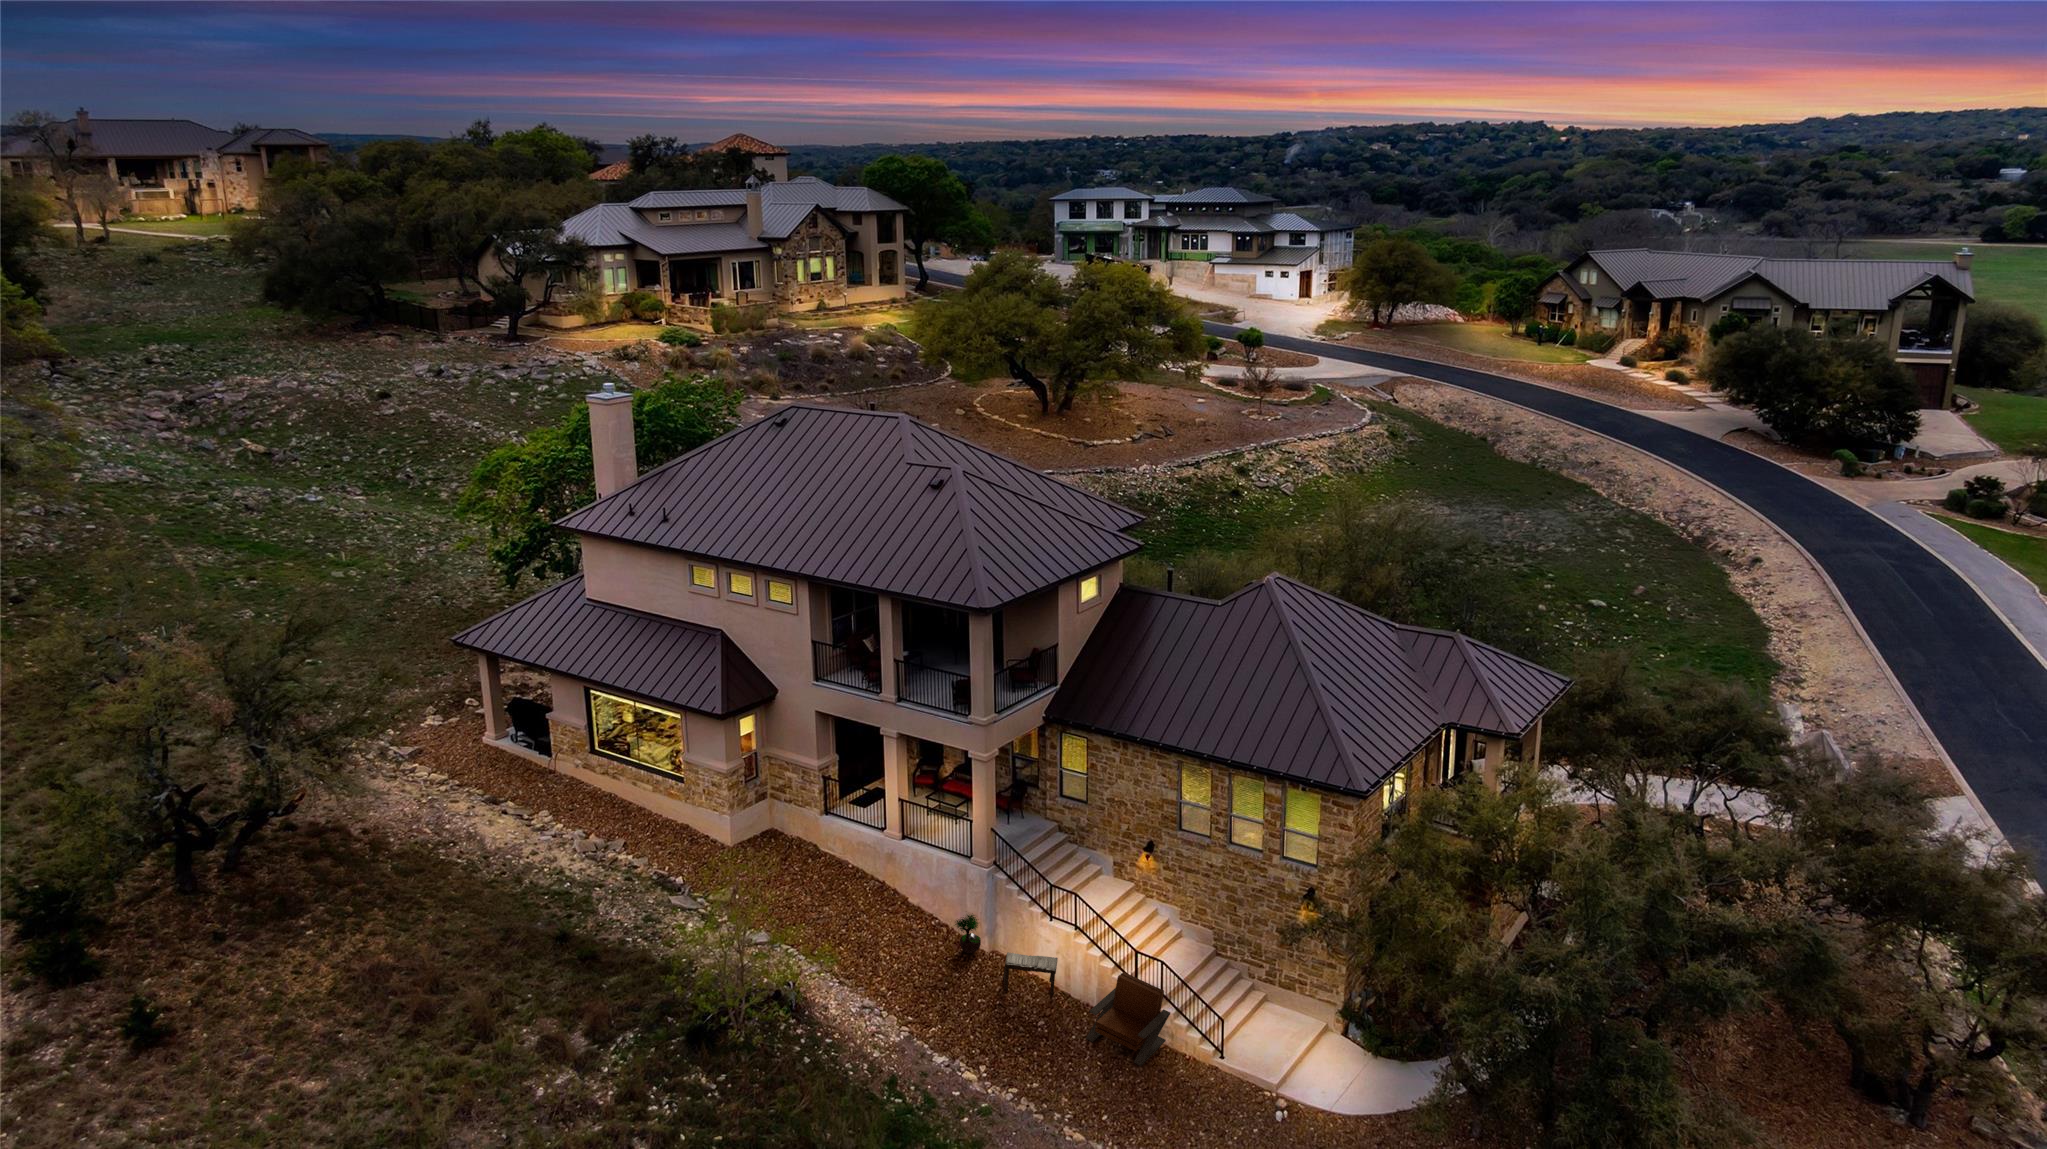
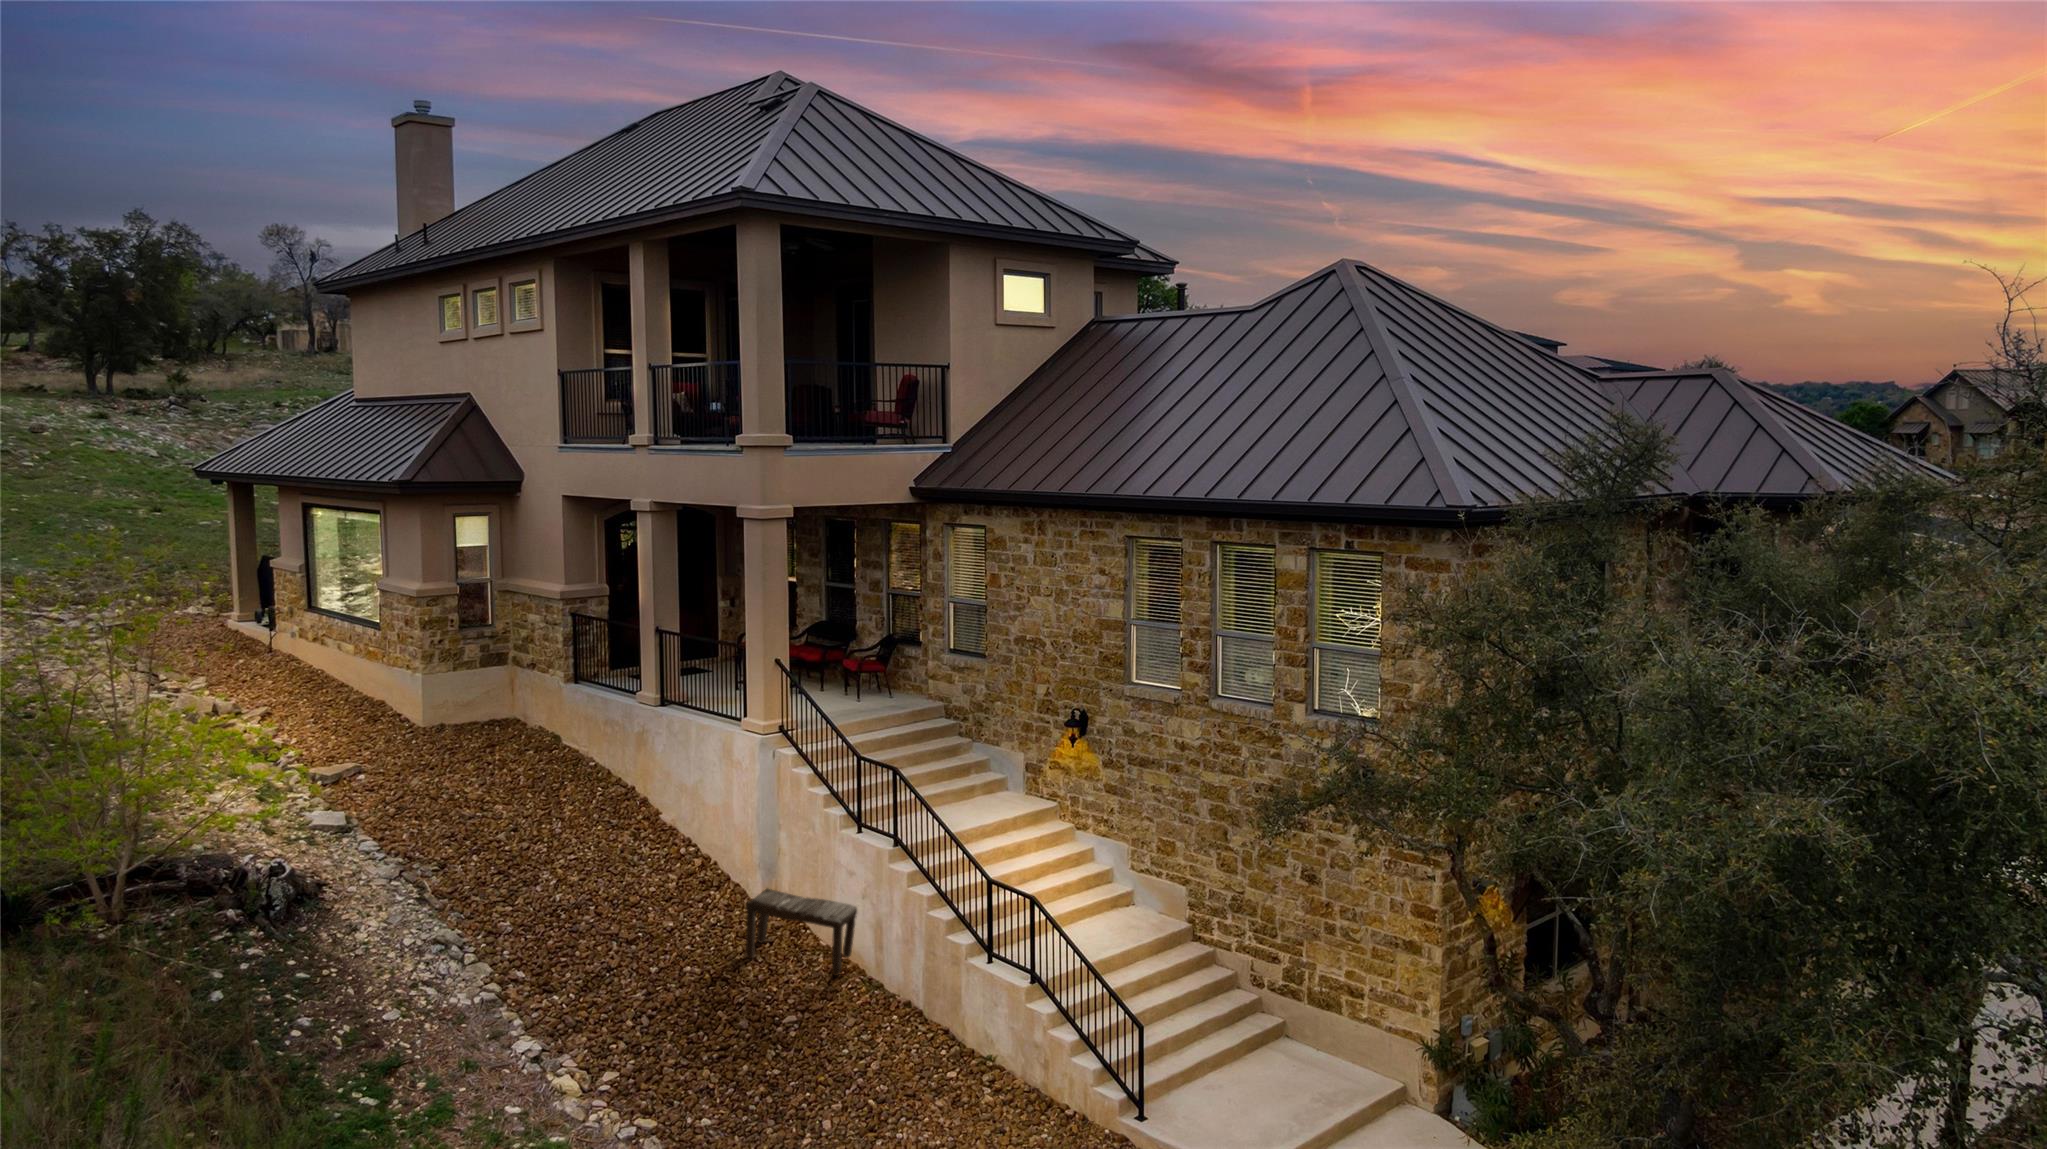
potted tree: present [955,915,981,953] -> none [685,810,746,900]
lounge chair: present [1086,972,1170,1066] -> none [857,921,1039,1115]

